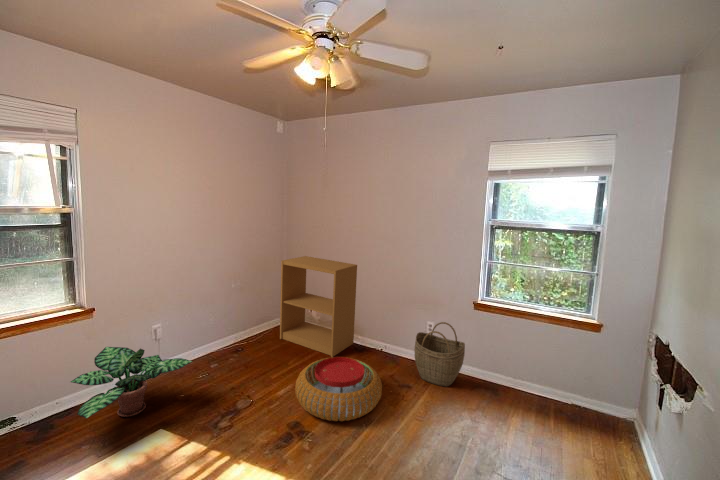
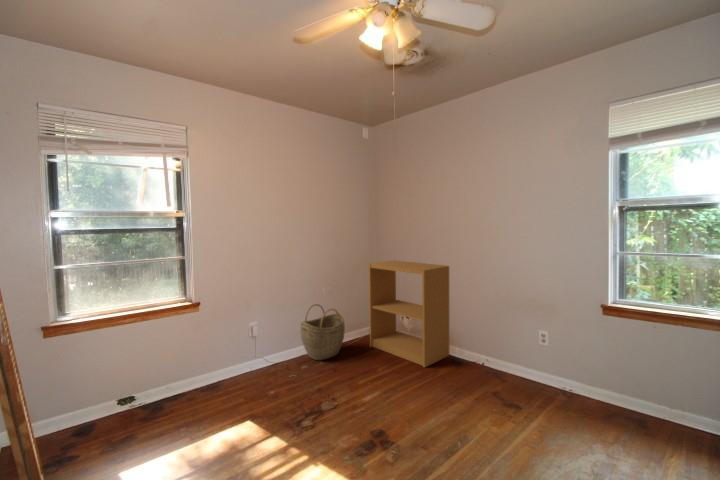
woven basket: present [414,322,465,387] -> present [301,304,345,360]
potted plant: present [71,347,192,418] -> none [176,339,280,406]
pouf: present [295,357,382,421] -> none [380,364,482,436]

